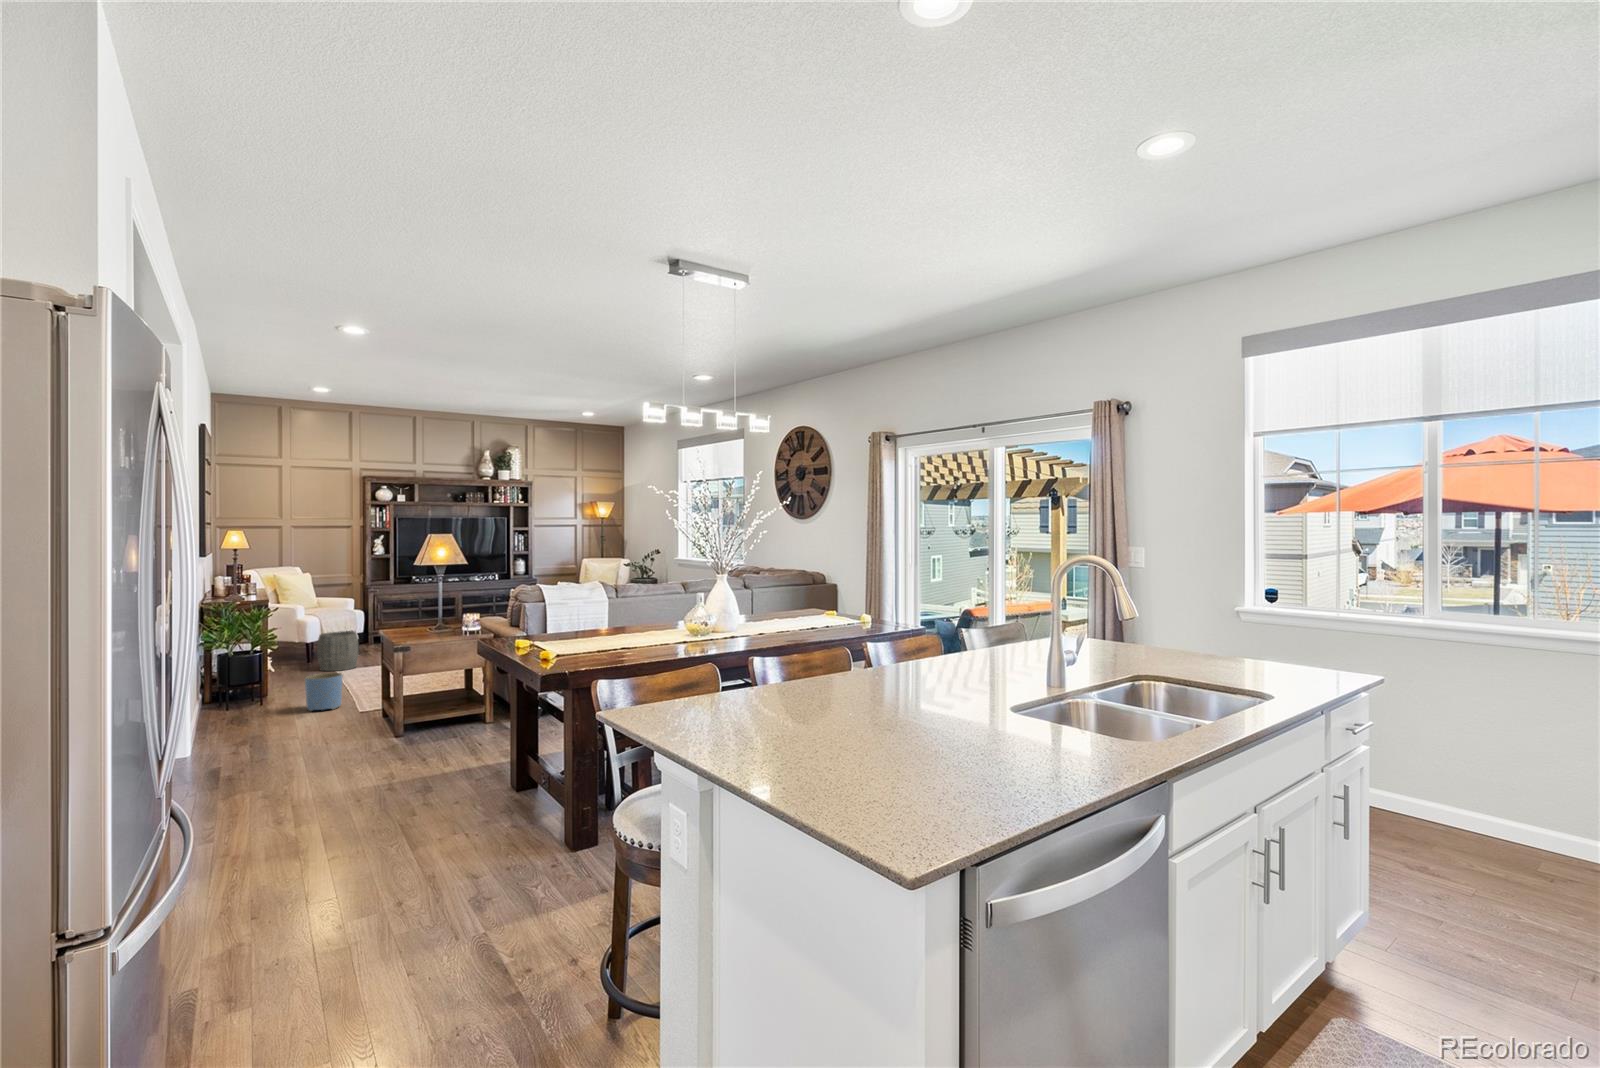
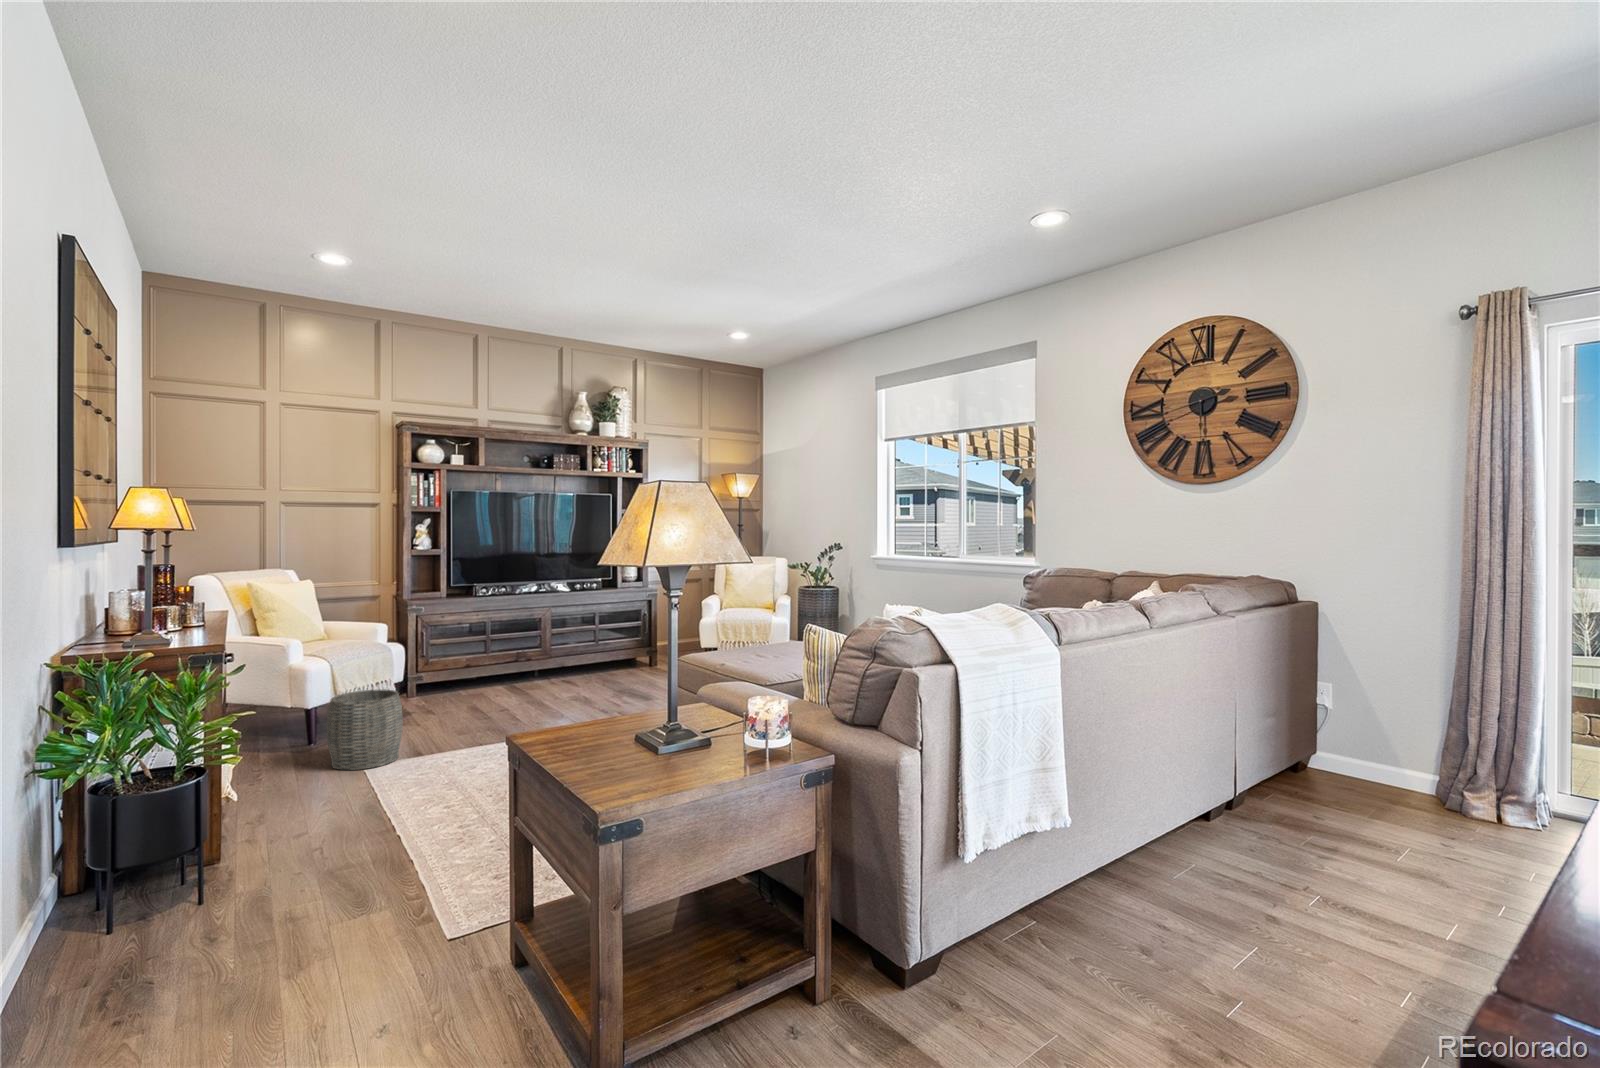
planter: present [305,673,343,711] -> none [302,823,392,934]

